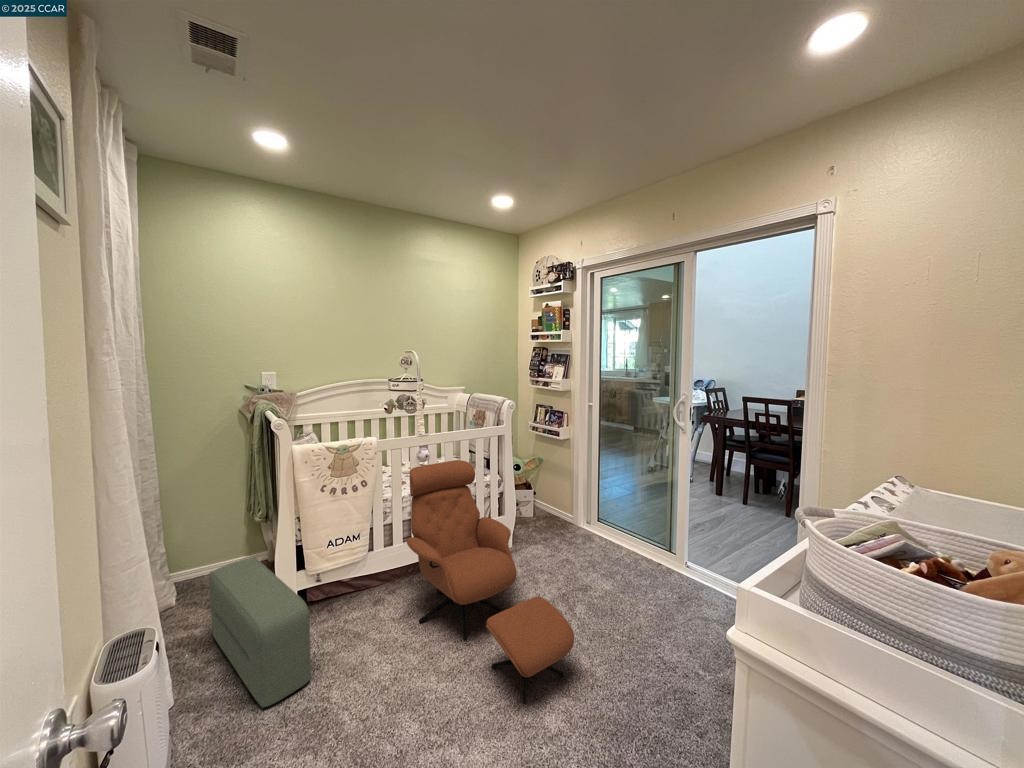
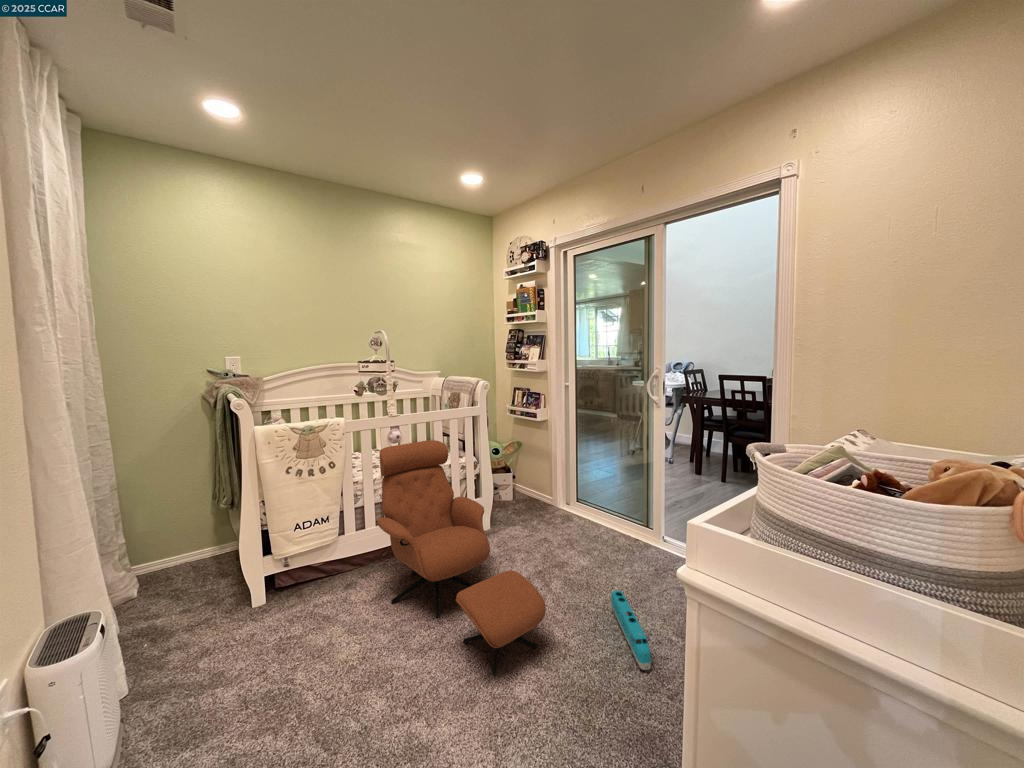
pouf: present [209,557,311,708] -> none [168,543,275,692]
toy train: none [637,620,679,706] -> present [611,590,651,670]

